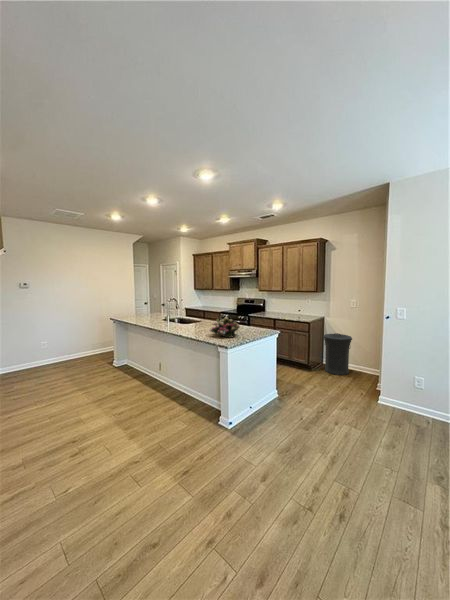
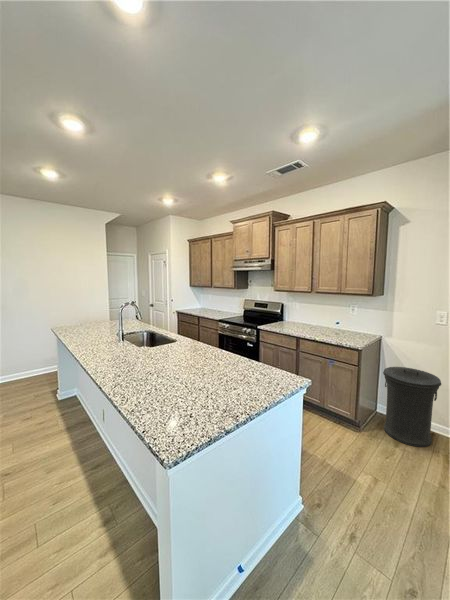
flower arrangement: present [209,317,239,337] -> none [151,356,220,413]

